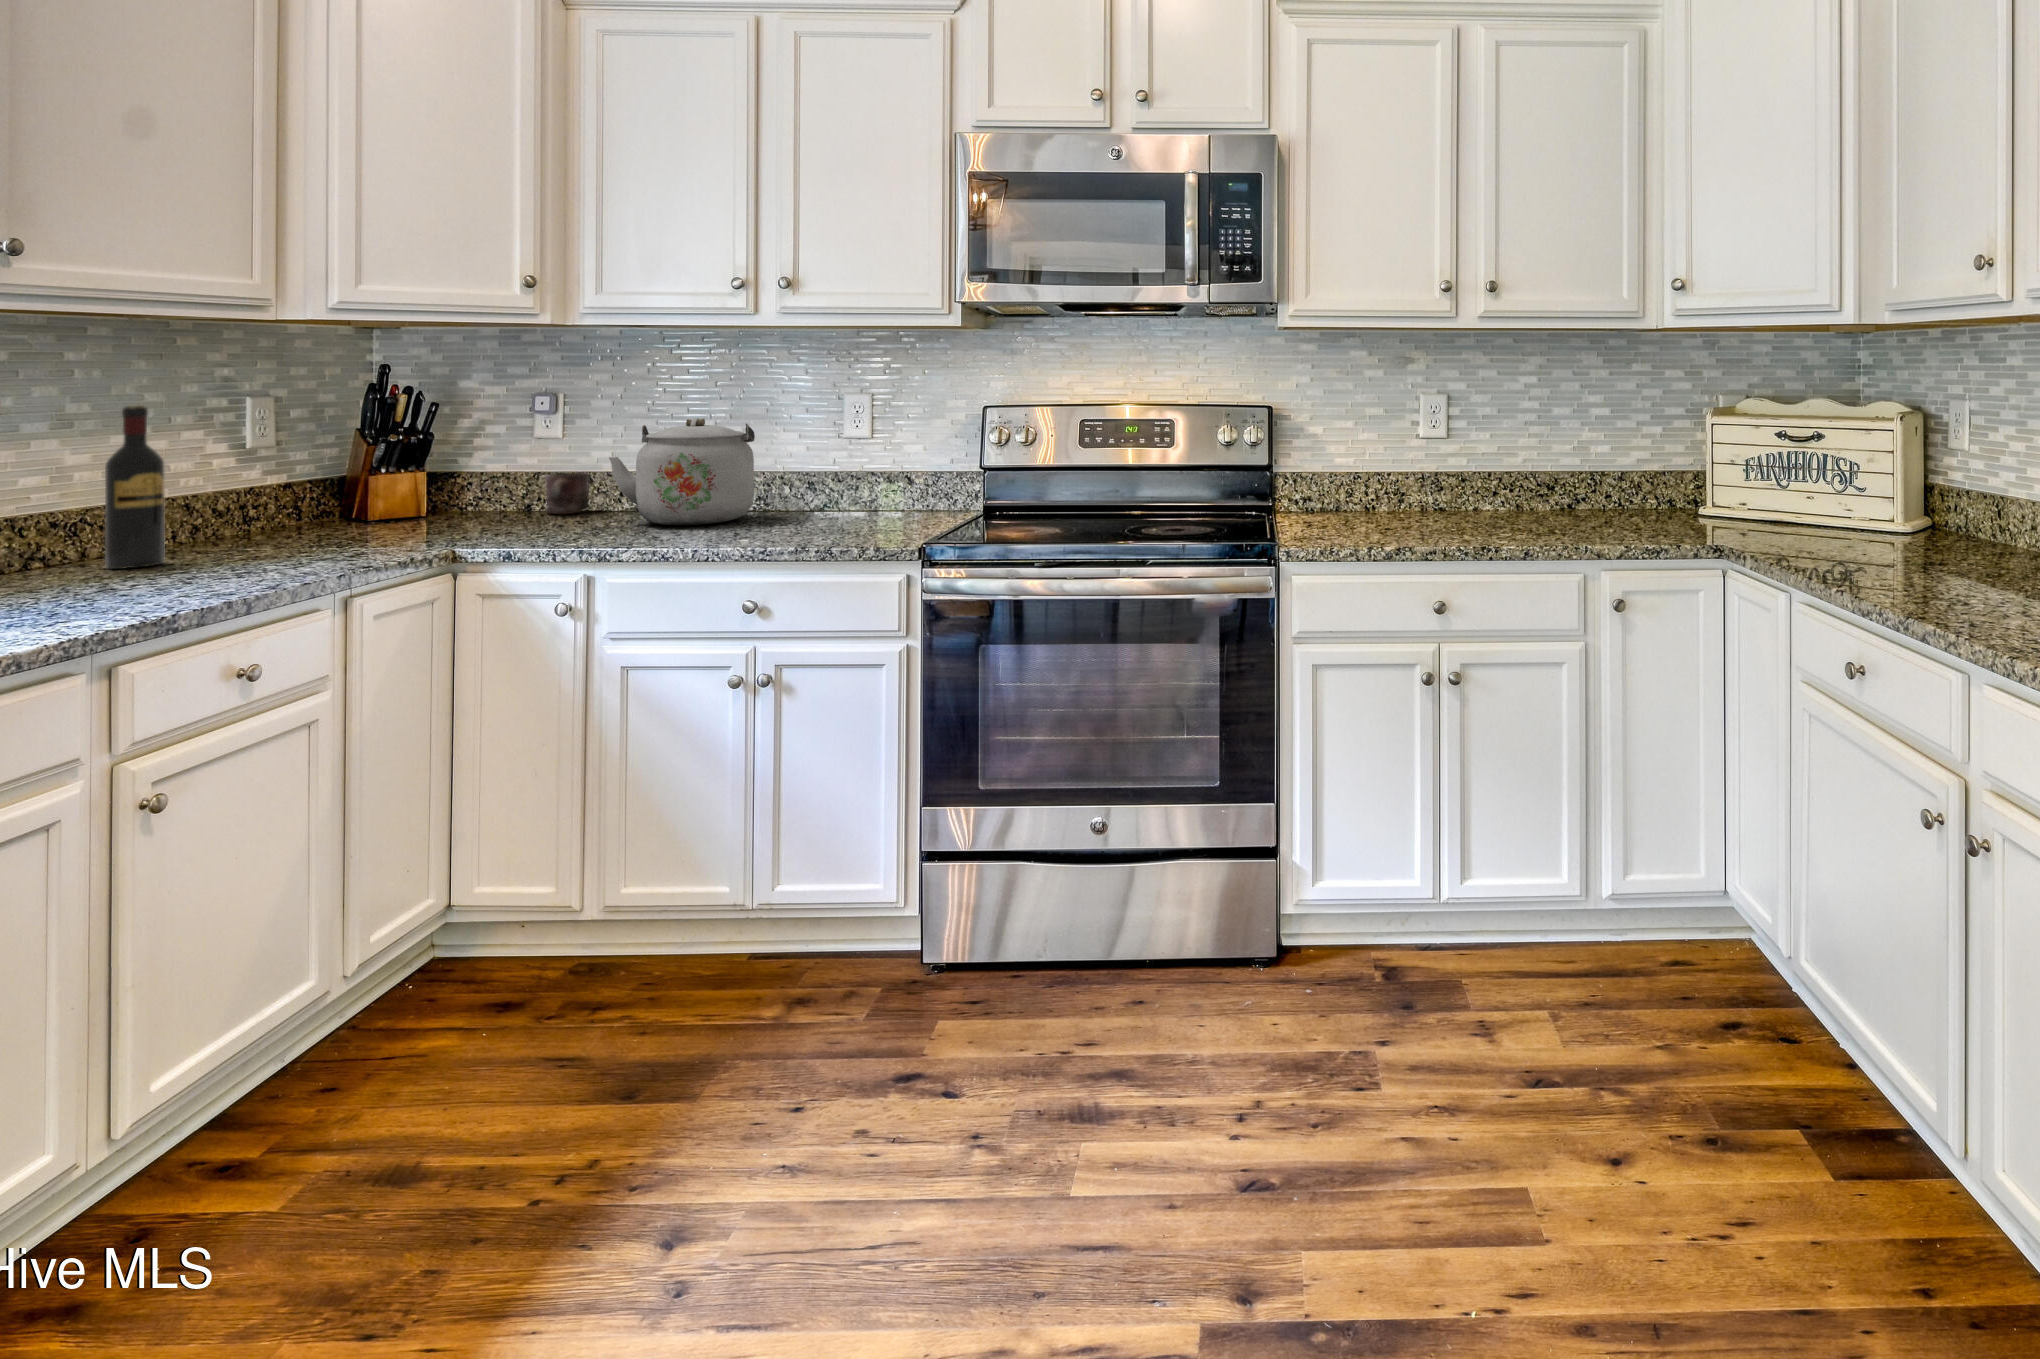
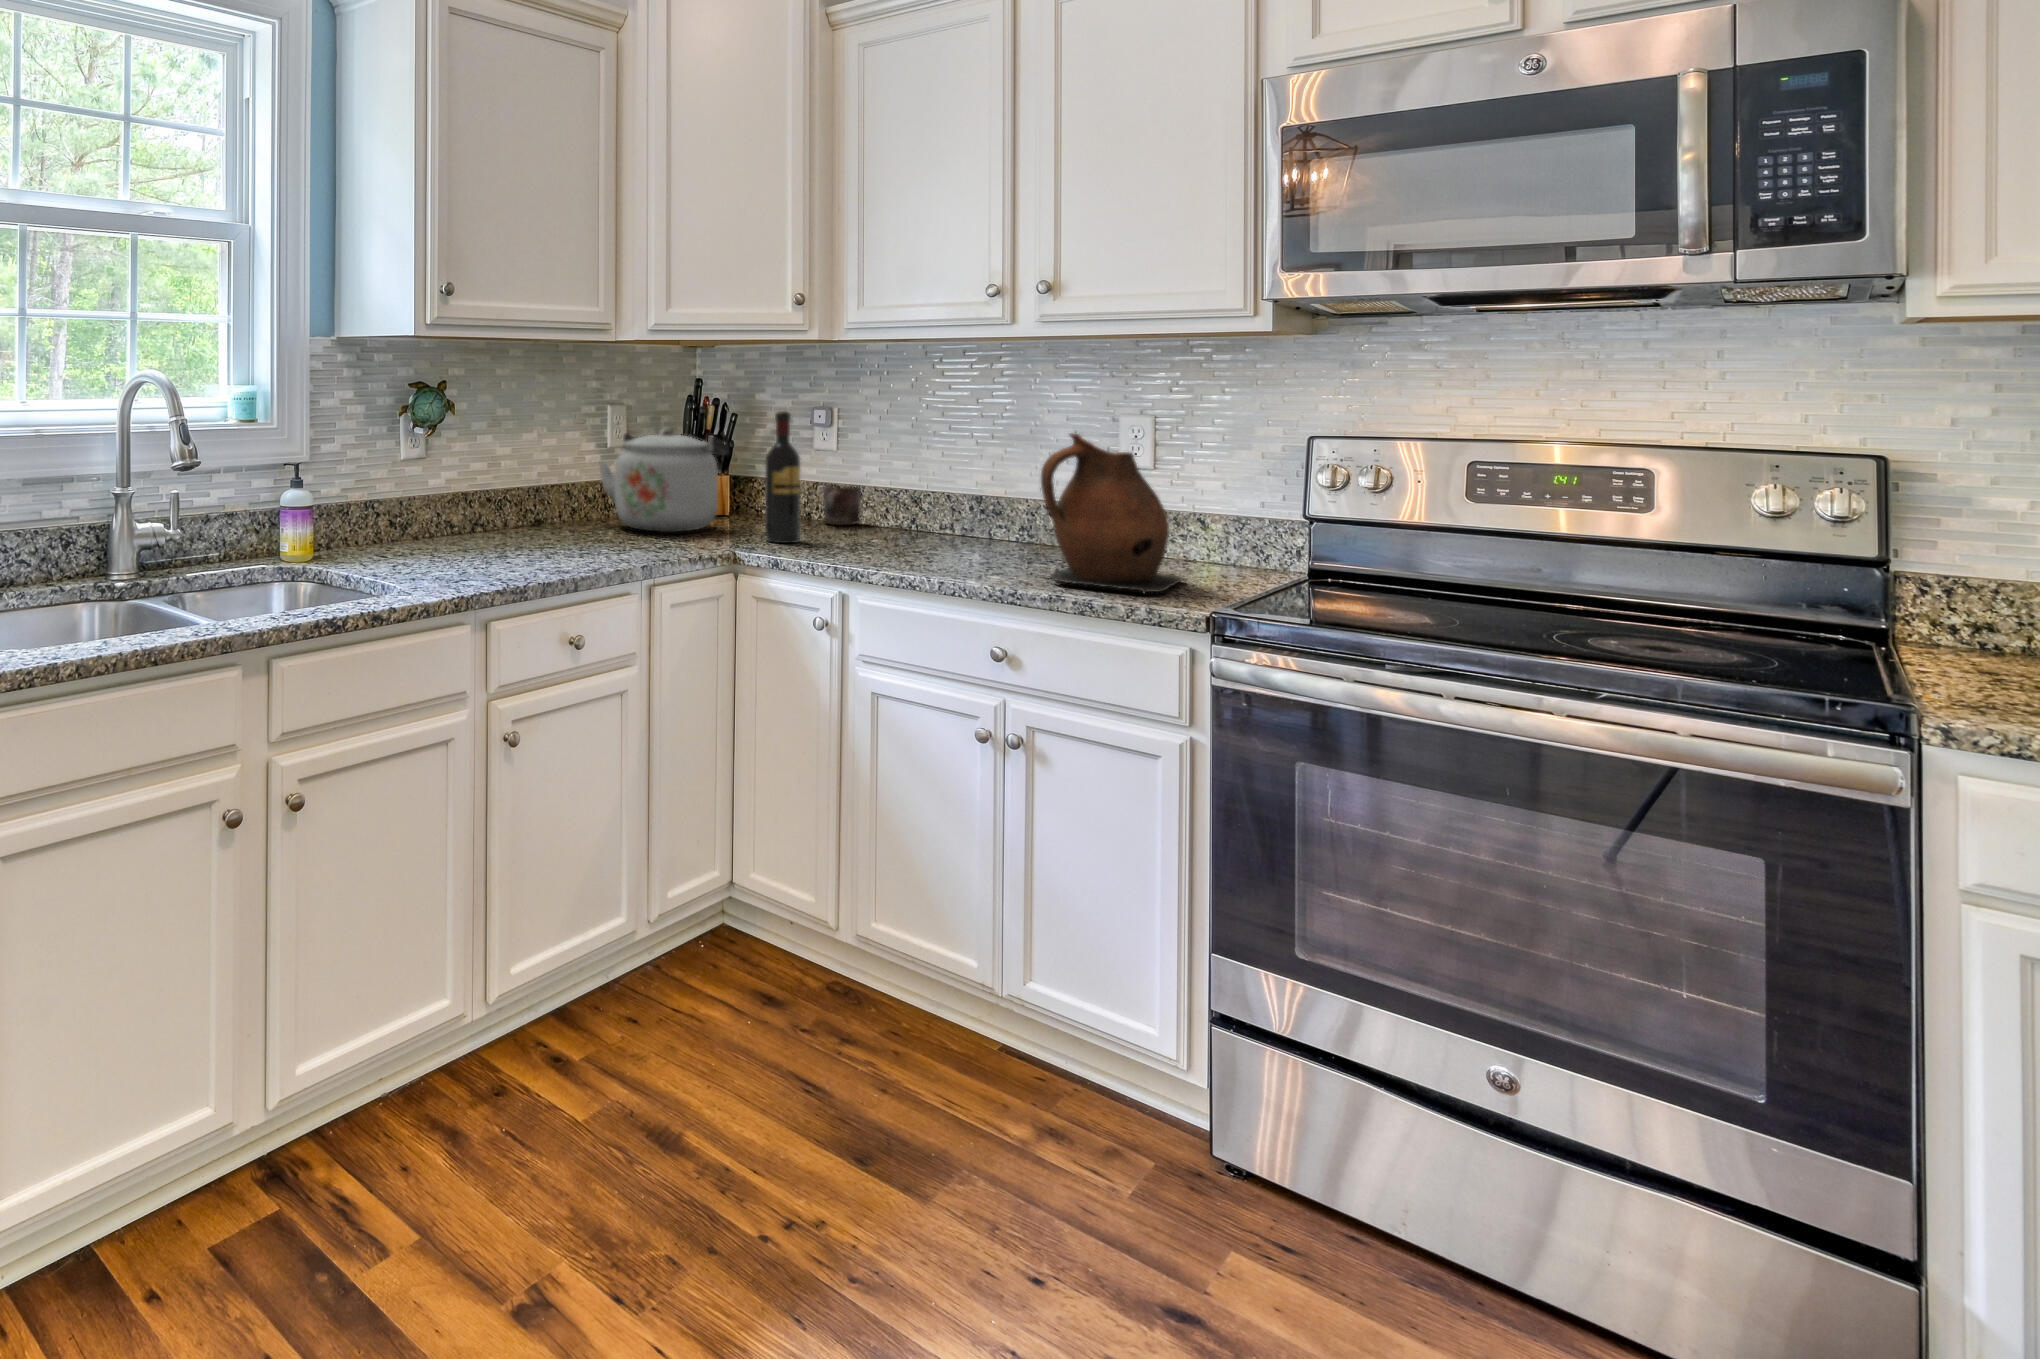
wine bottle: present [105,405,165,569] -> present [765,411,800,543]
ceramic pitcher: none [784,410,899,539] -> present [1041,433,1186,593]
kettle: present [609,418,755,525] -> present [599,428,729,532]

